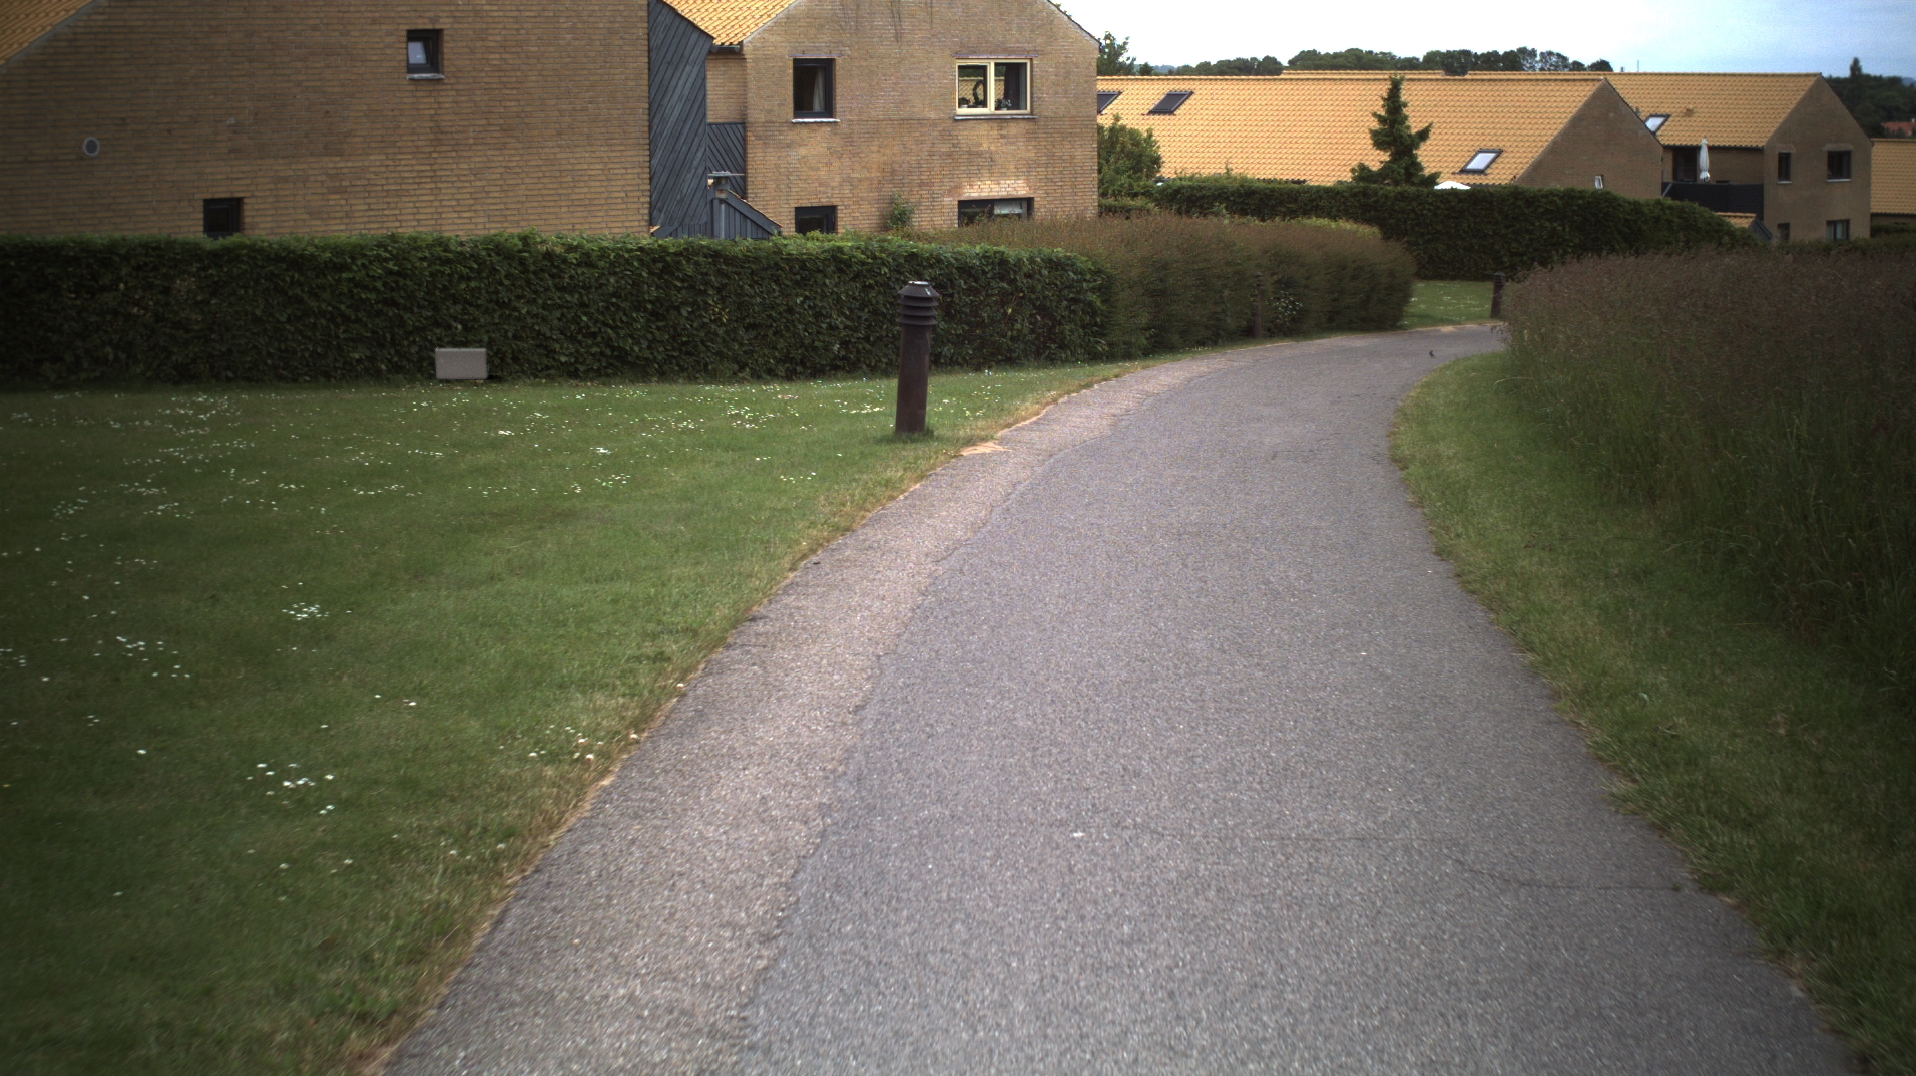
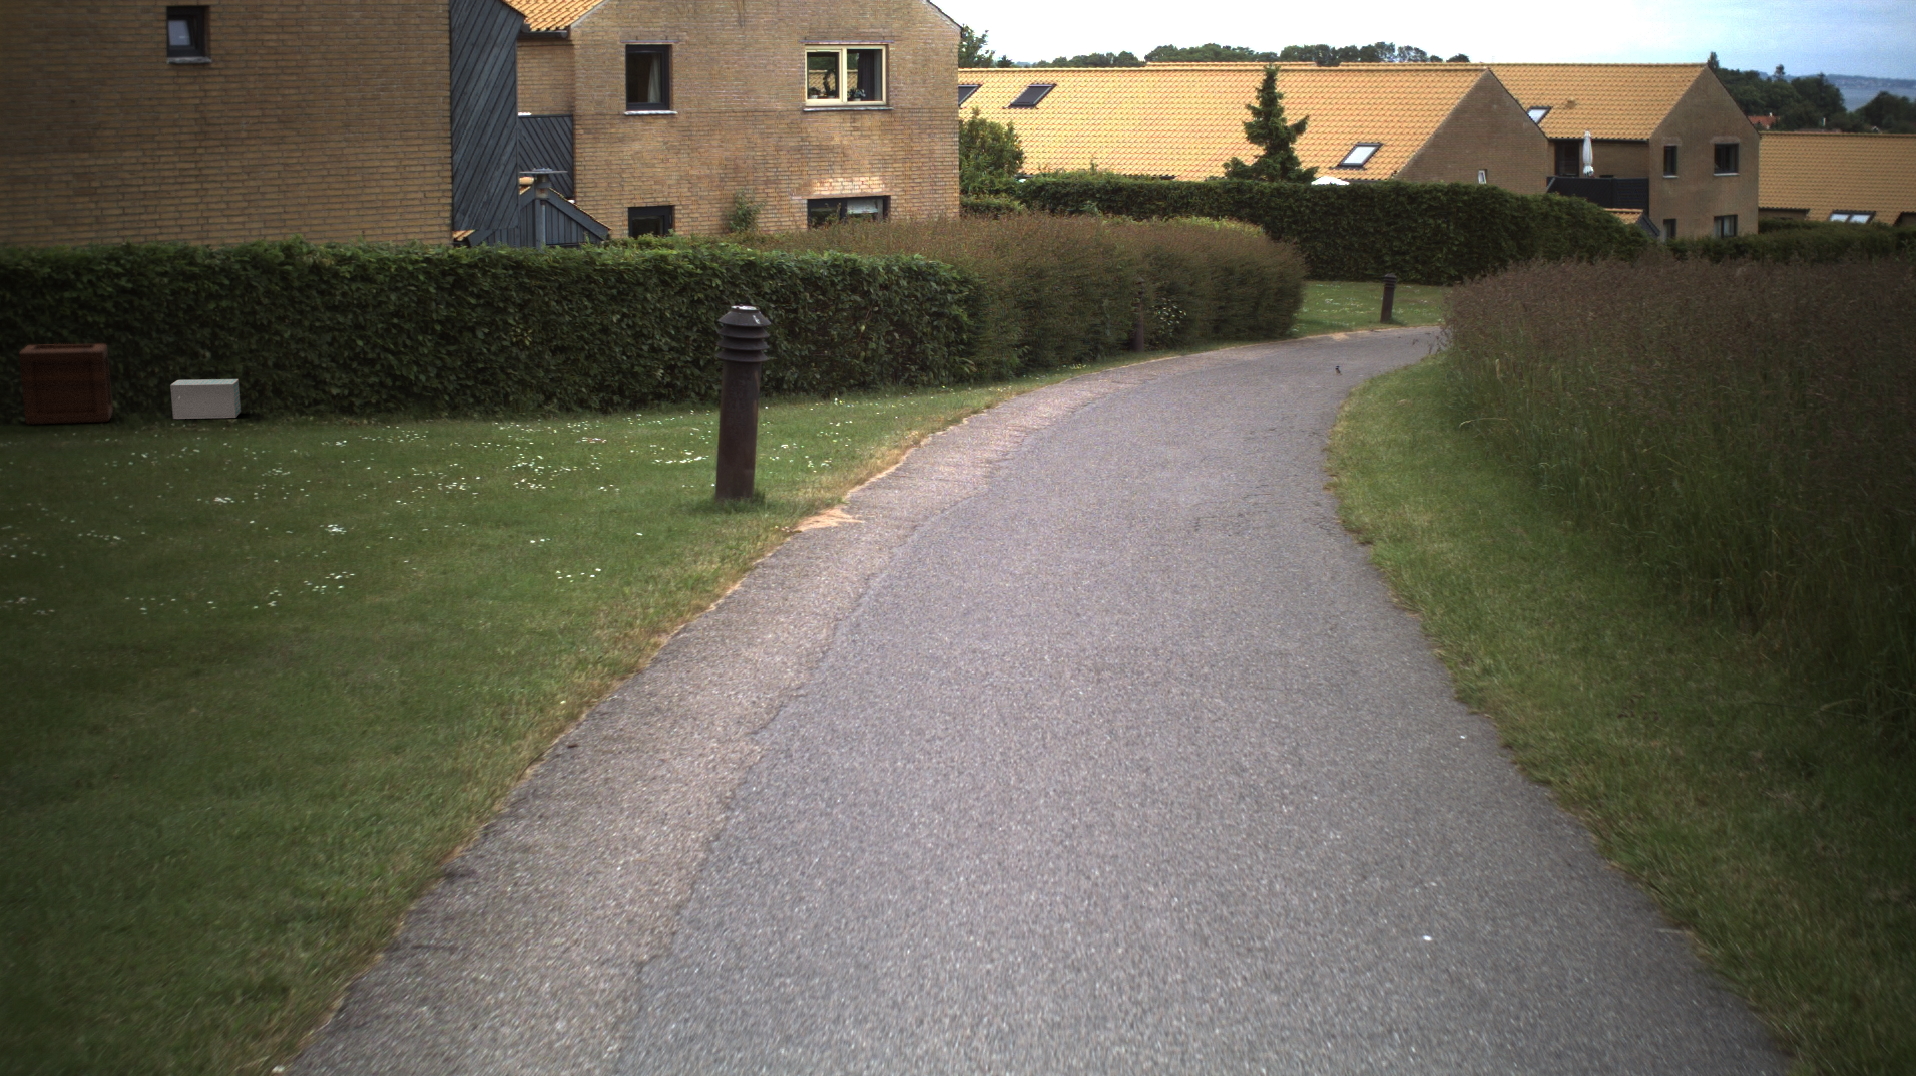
wooden crate: none [319,316,387,381] -> present [19,344,113,425]

